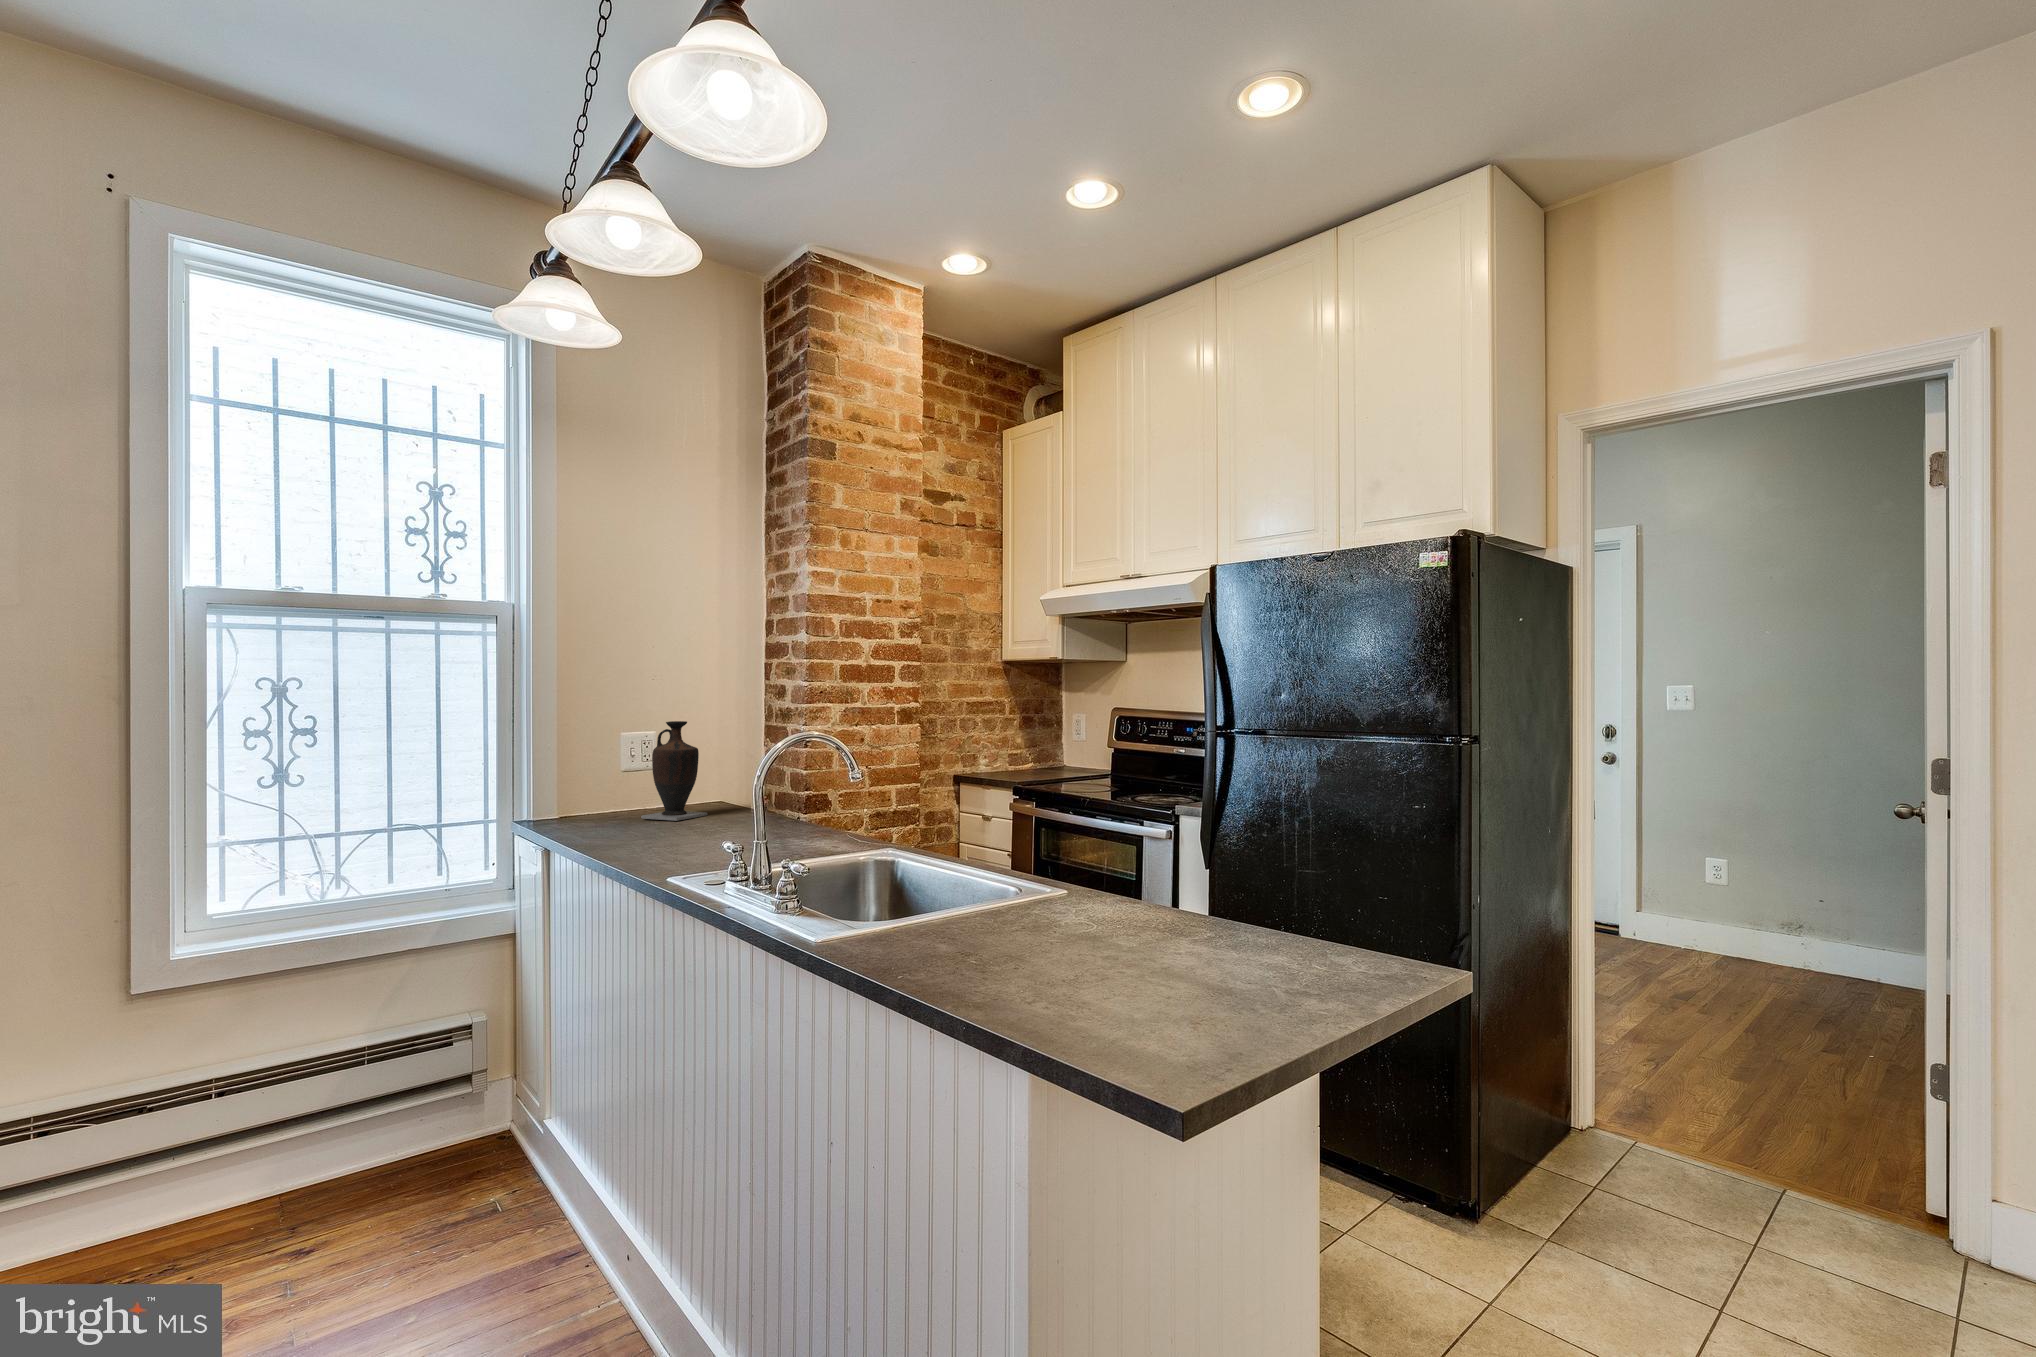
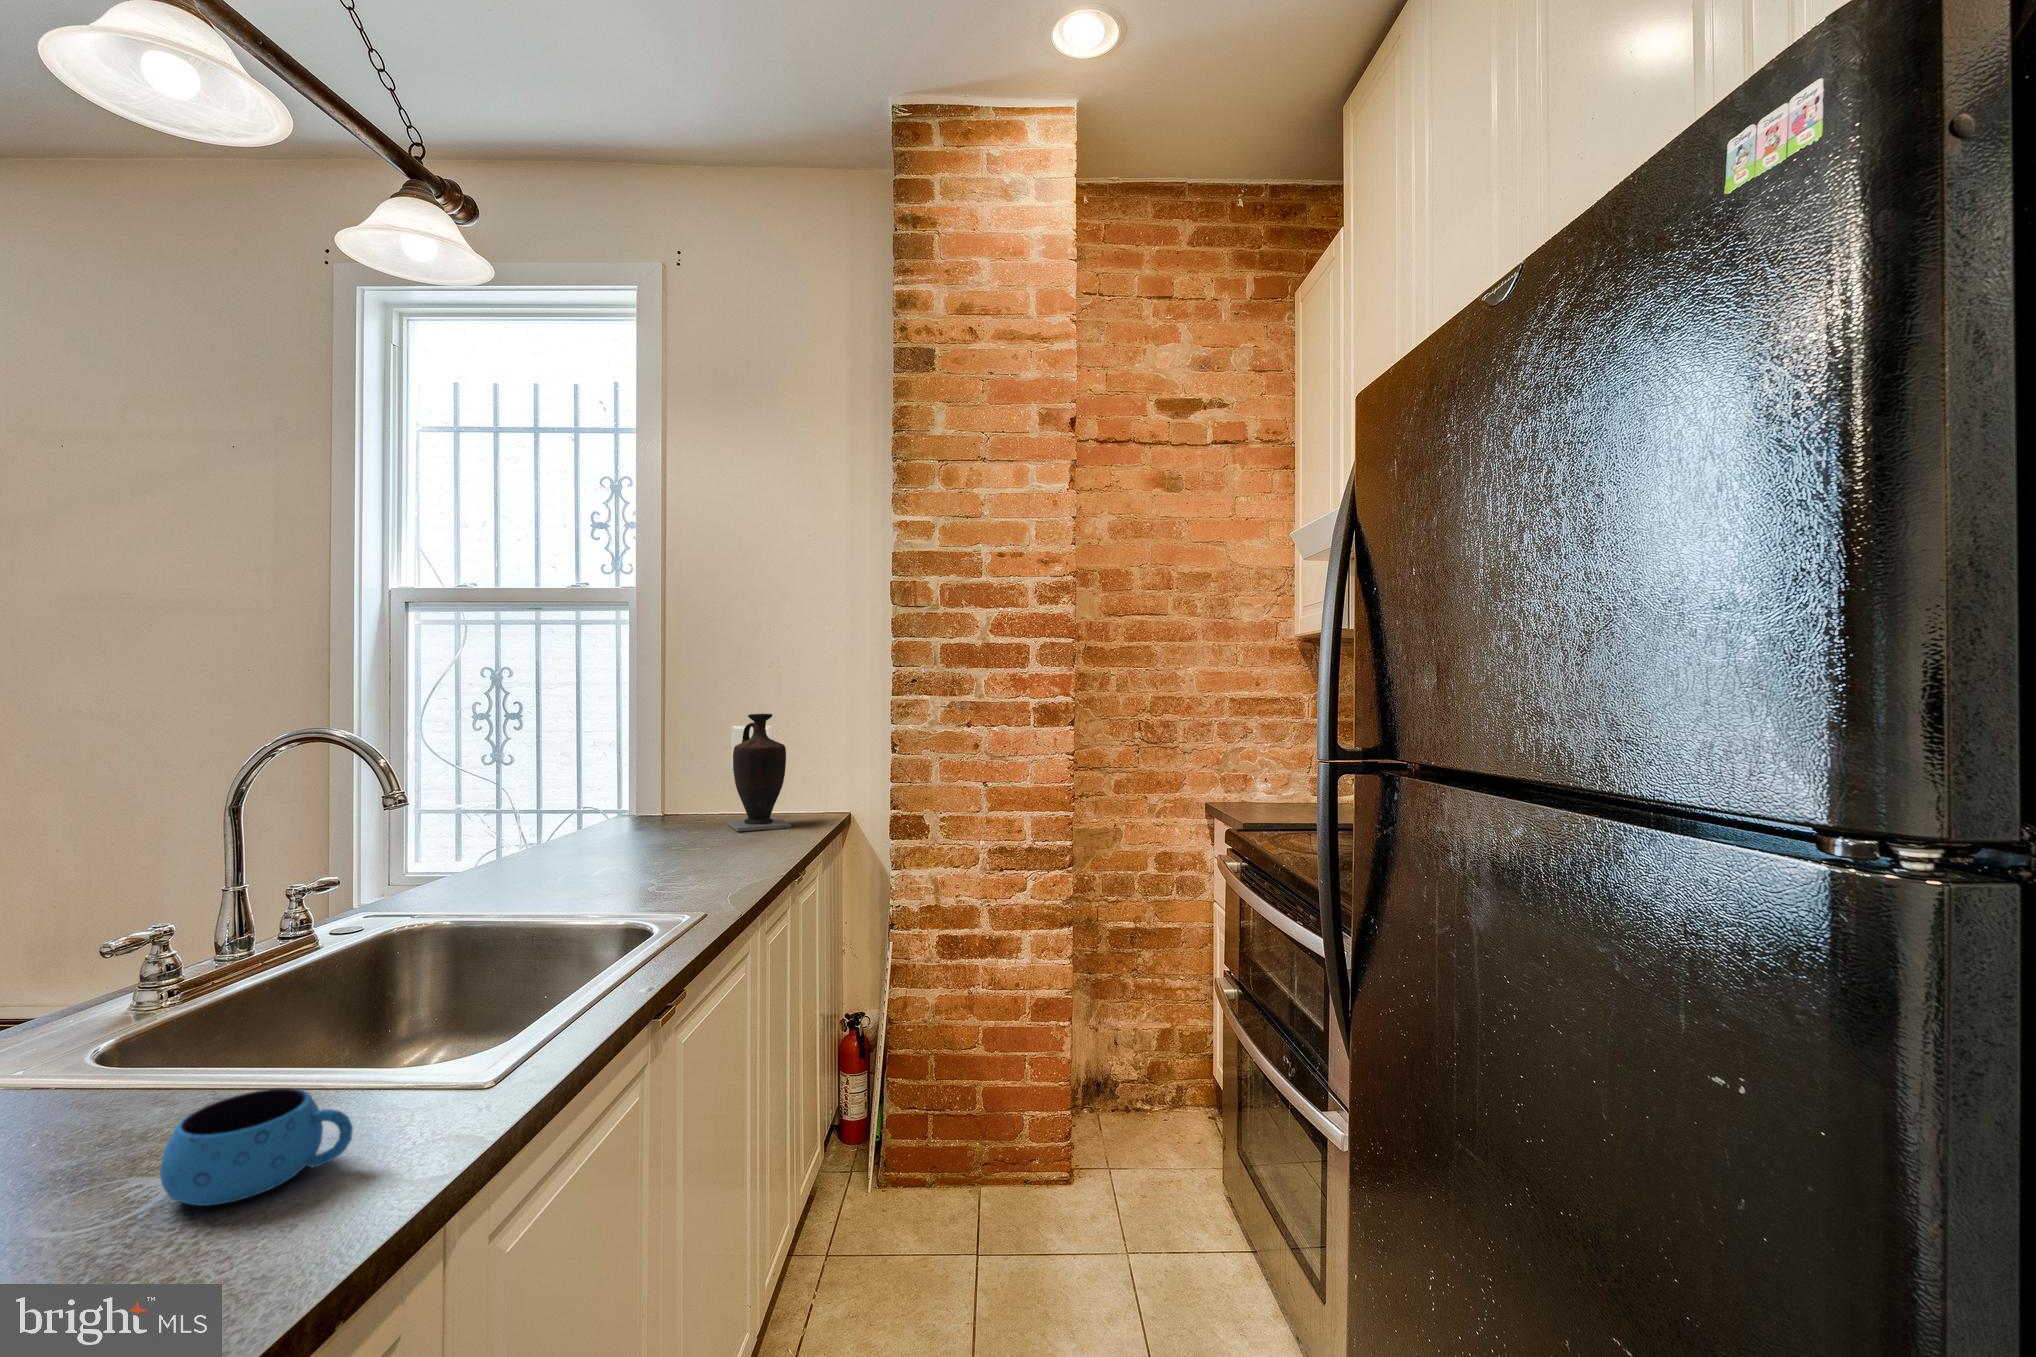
mug: none [1025,871,1077,909] -> present [160,1088,353,1206]

